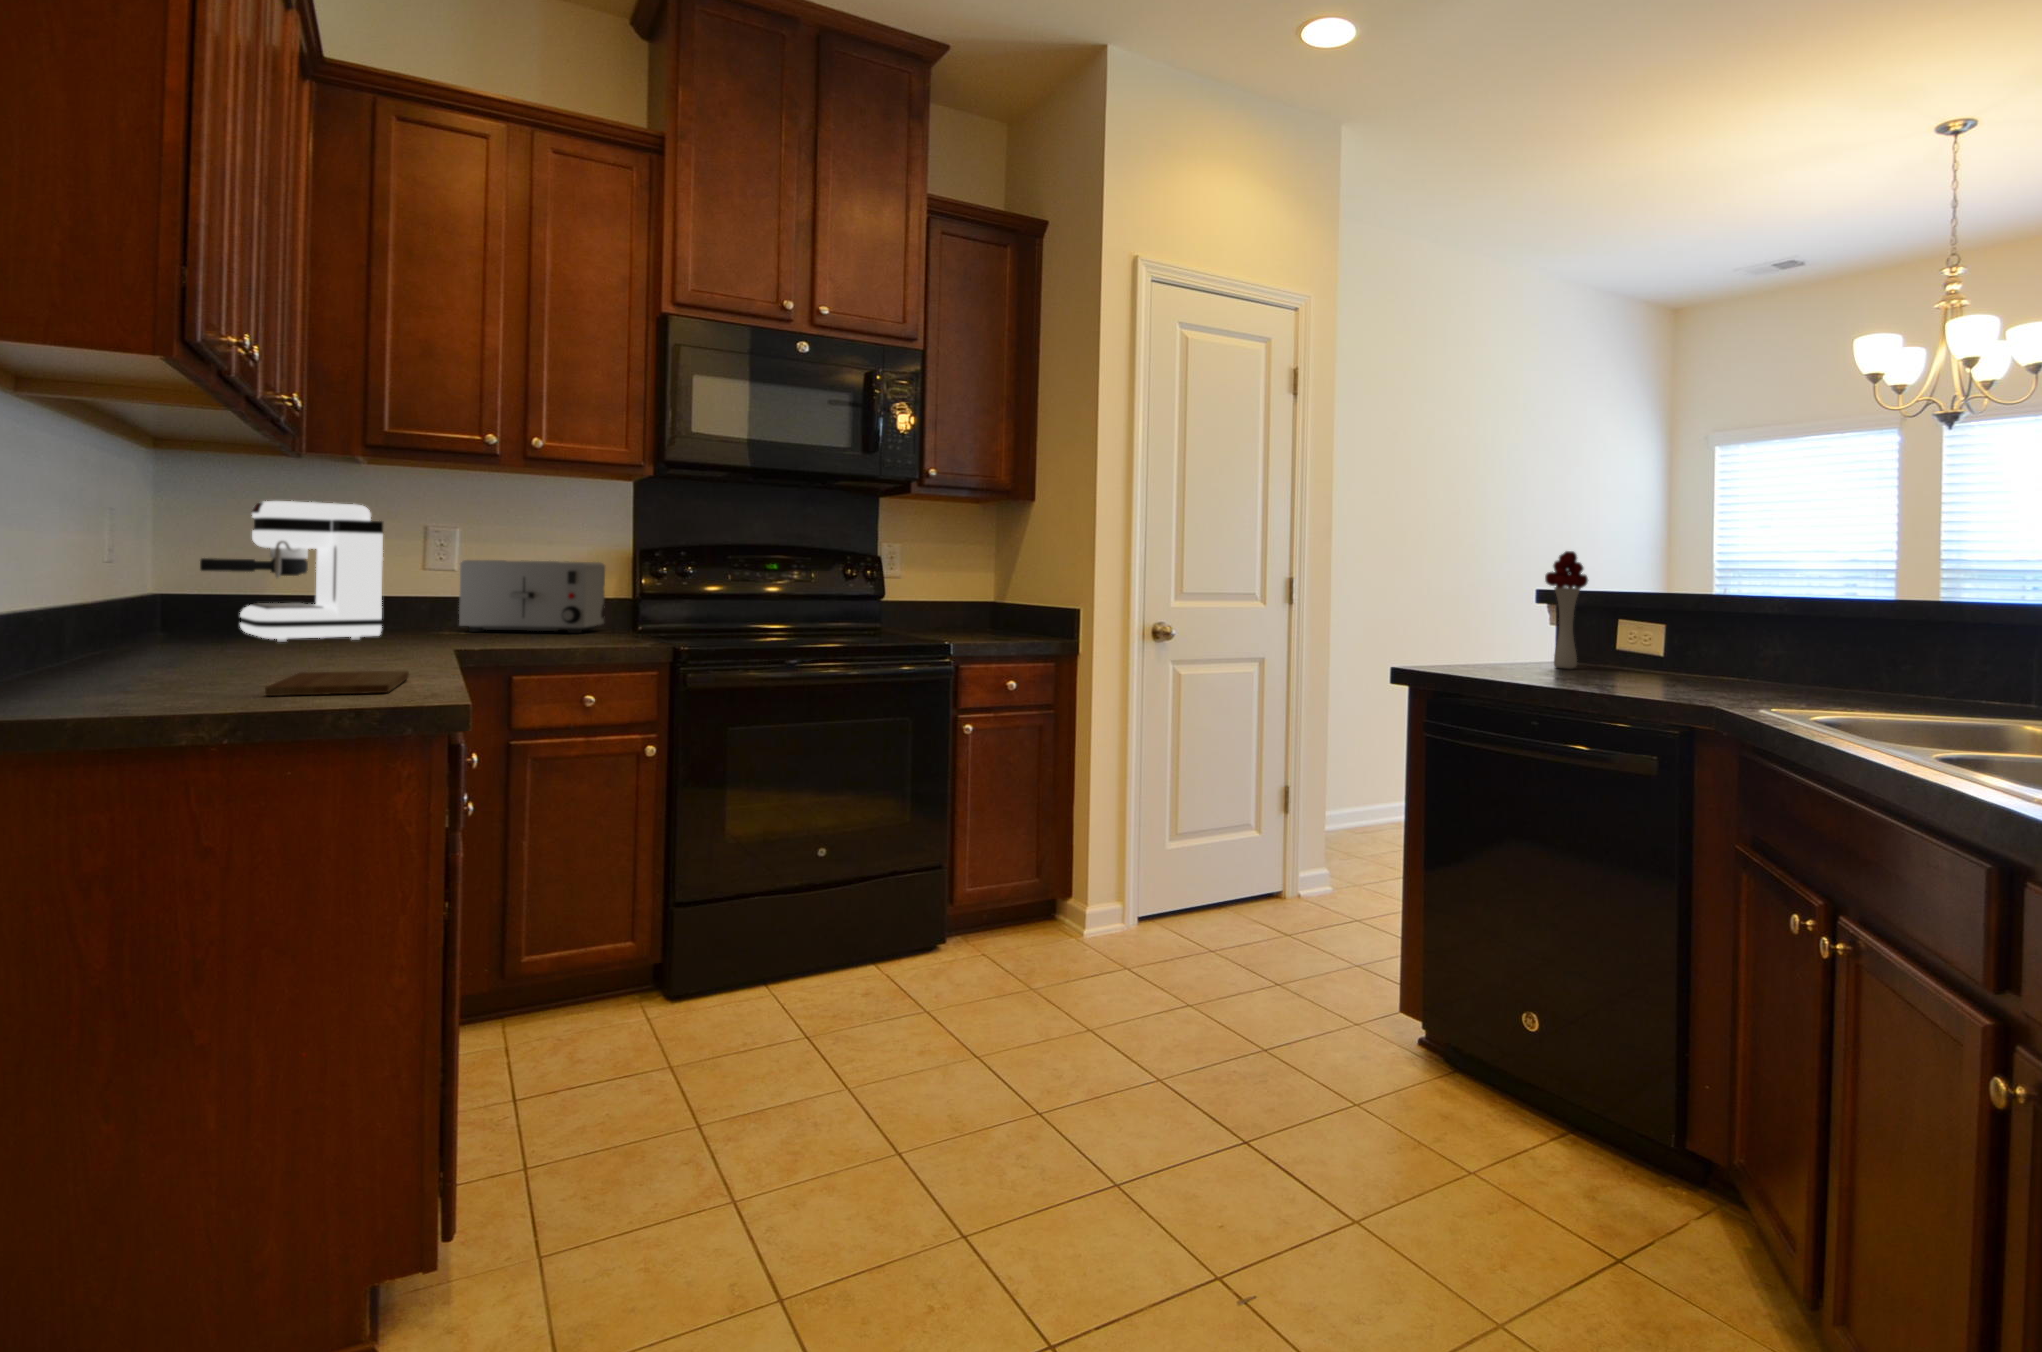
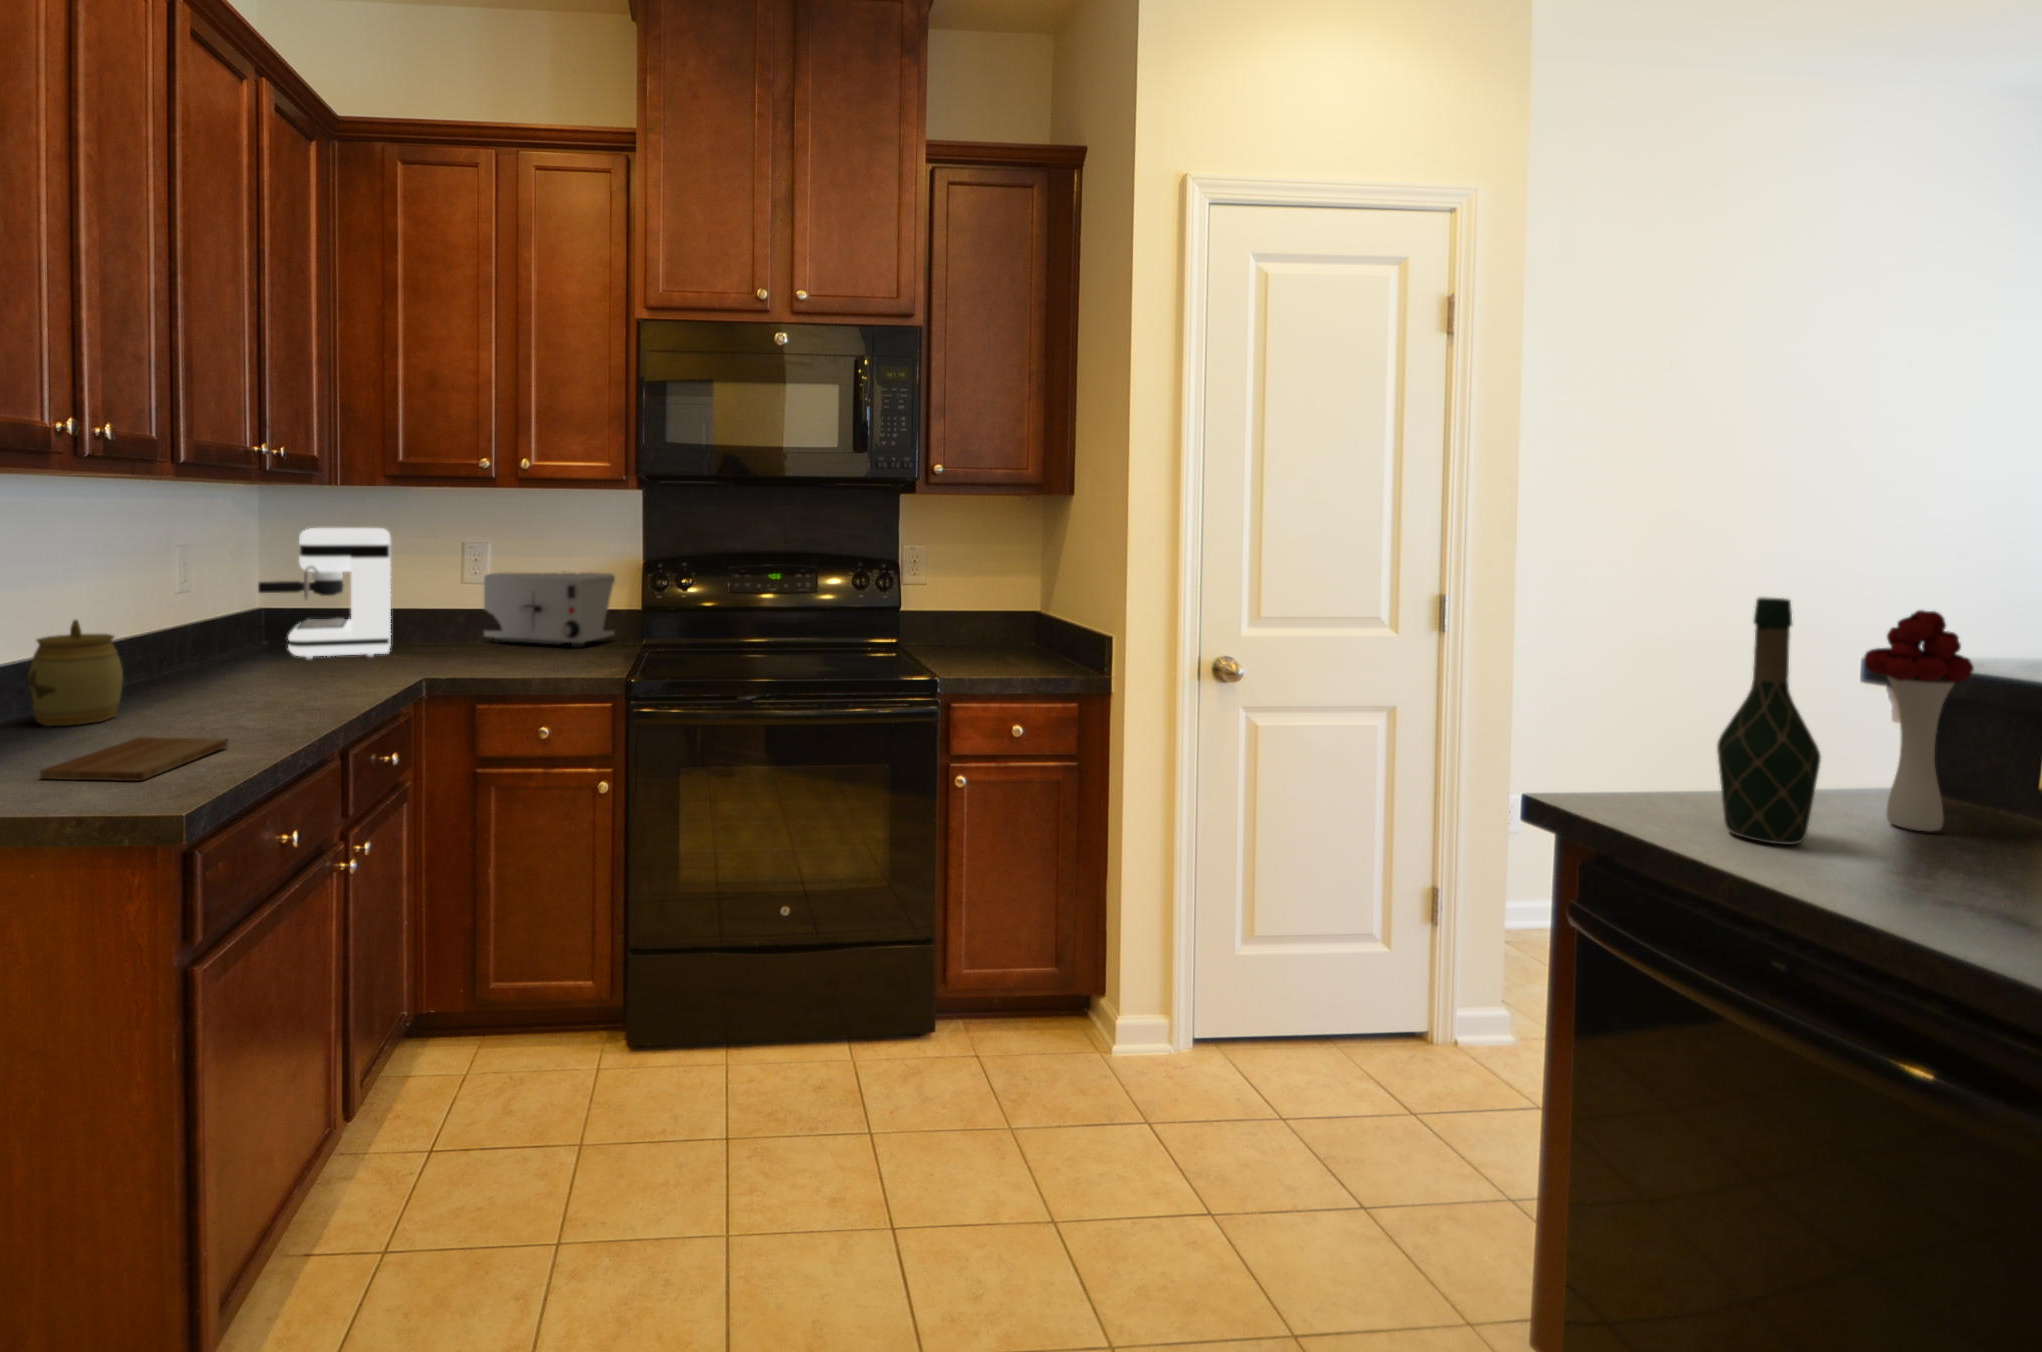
wine bottle: none [1488,541,1533,674] -> present [1717,597,1821,845]
jar: none [91,564,201,676] -> present [28,620,123,726]

